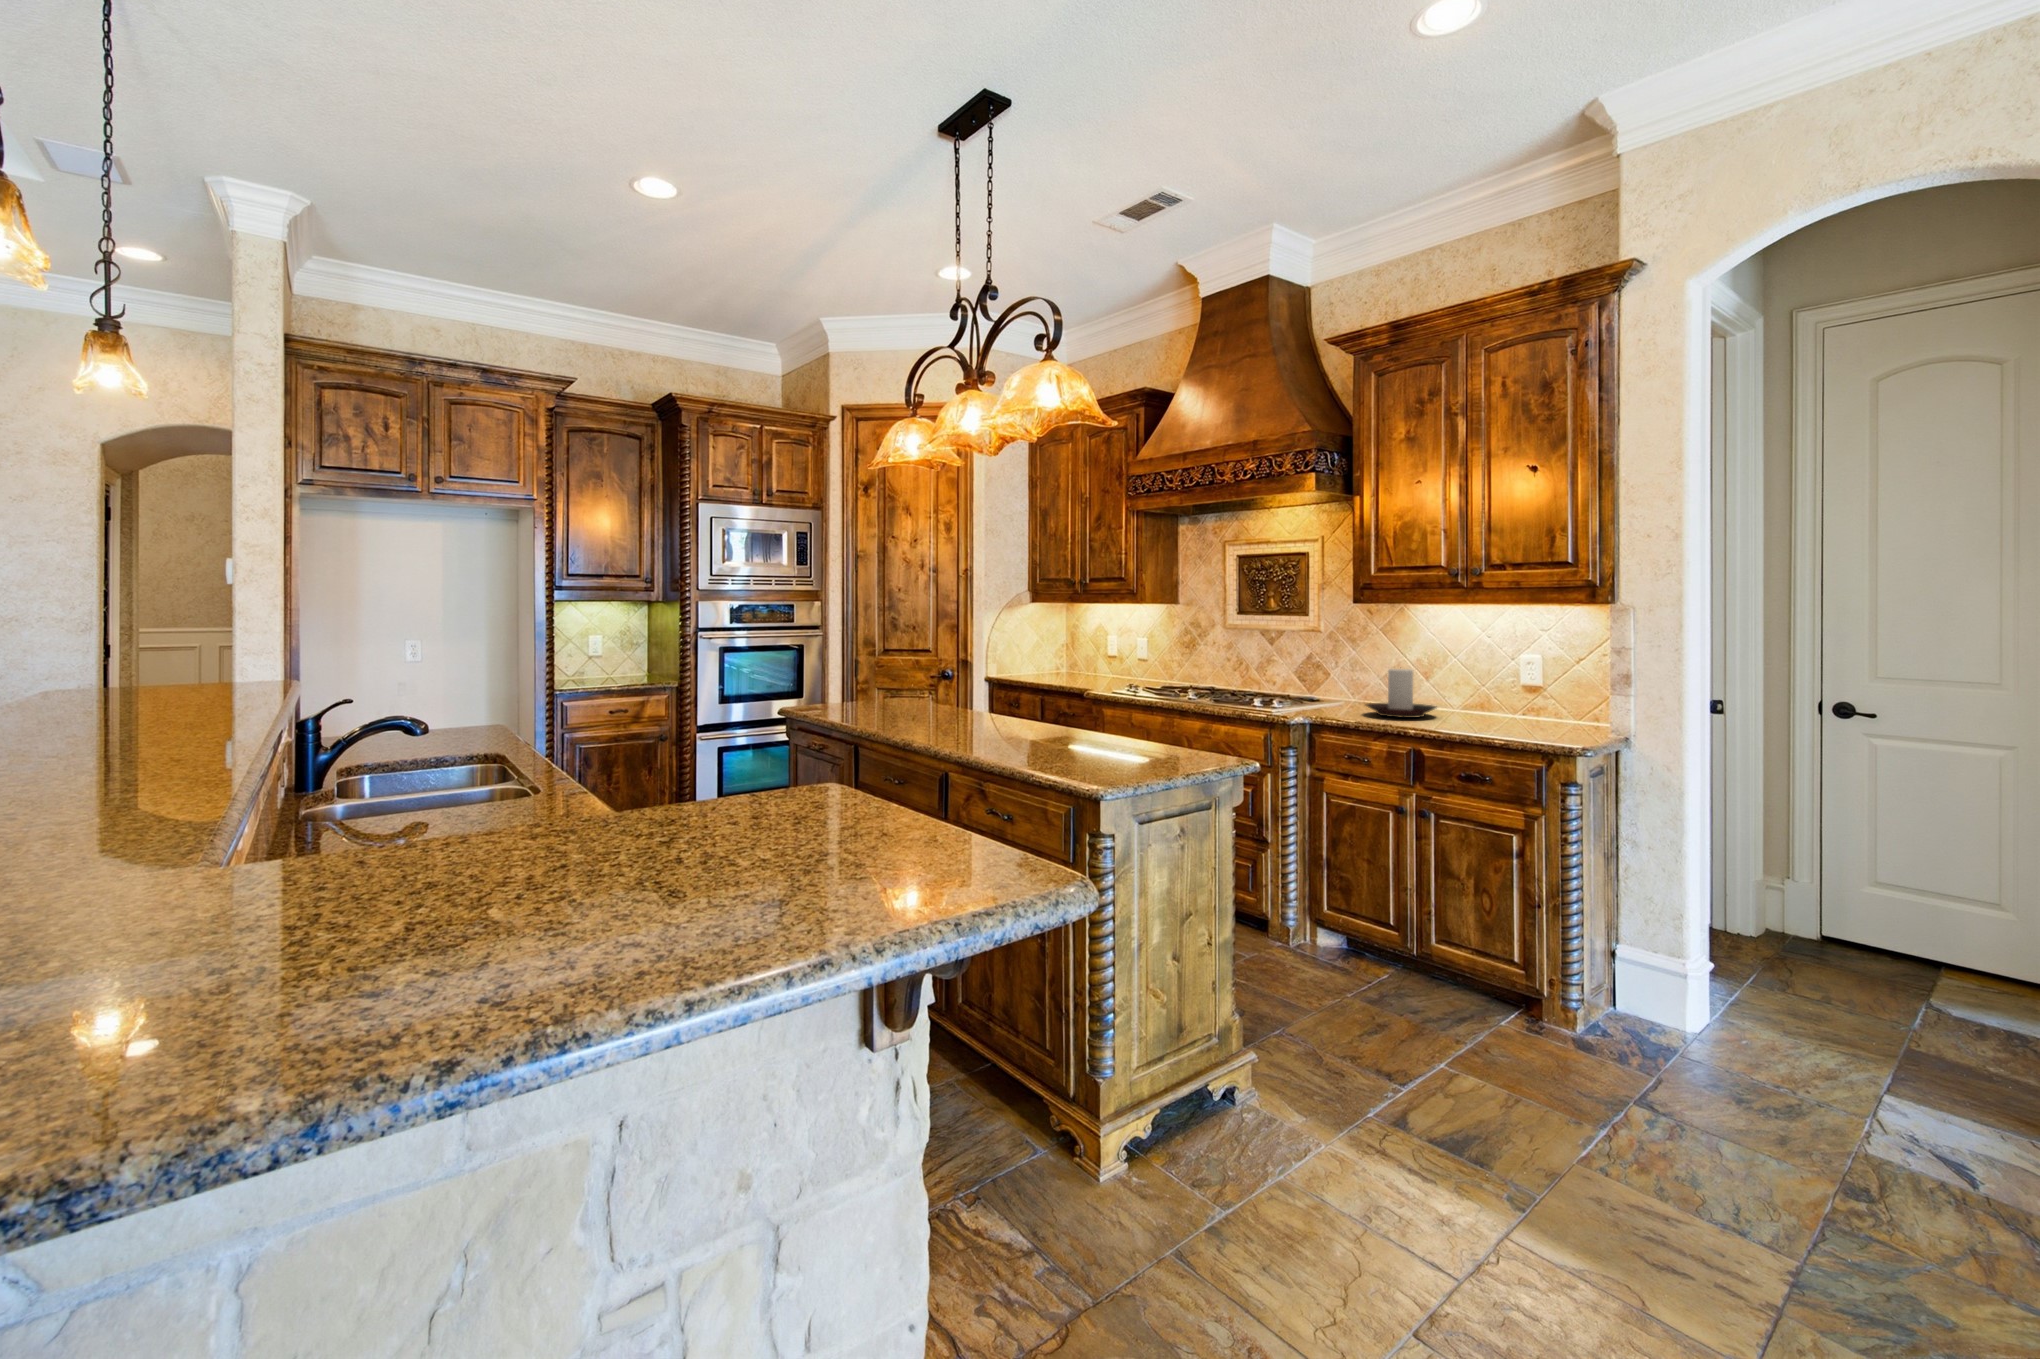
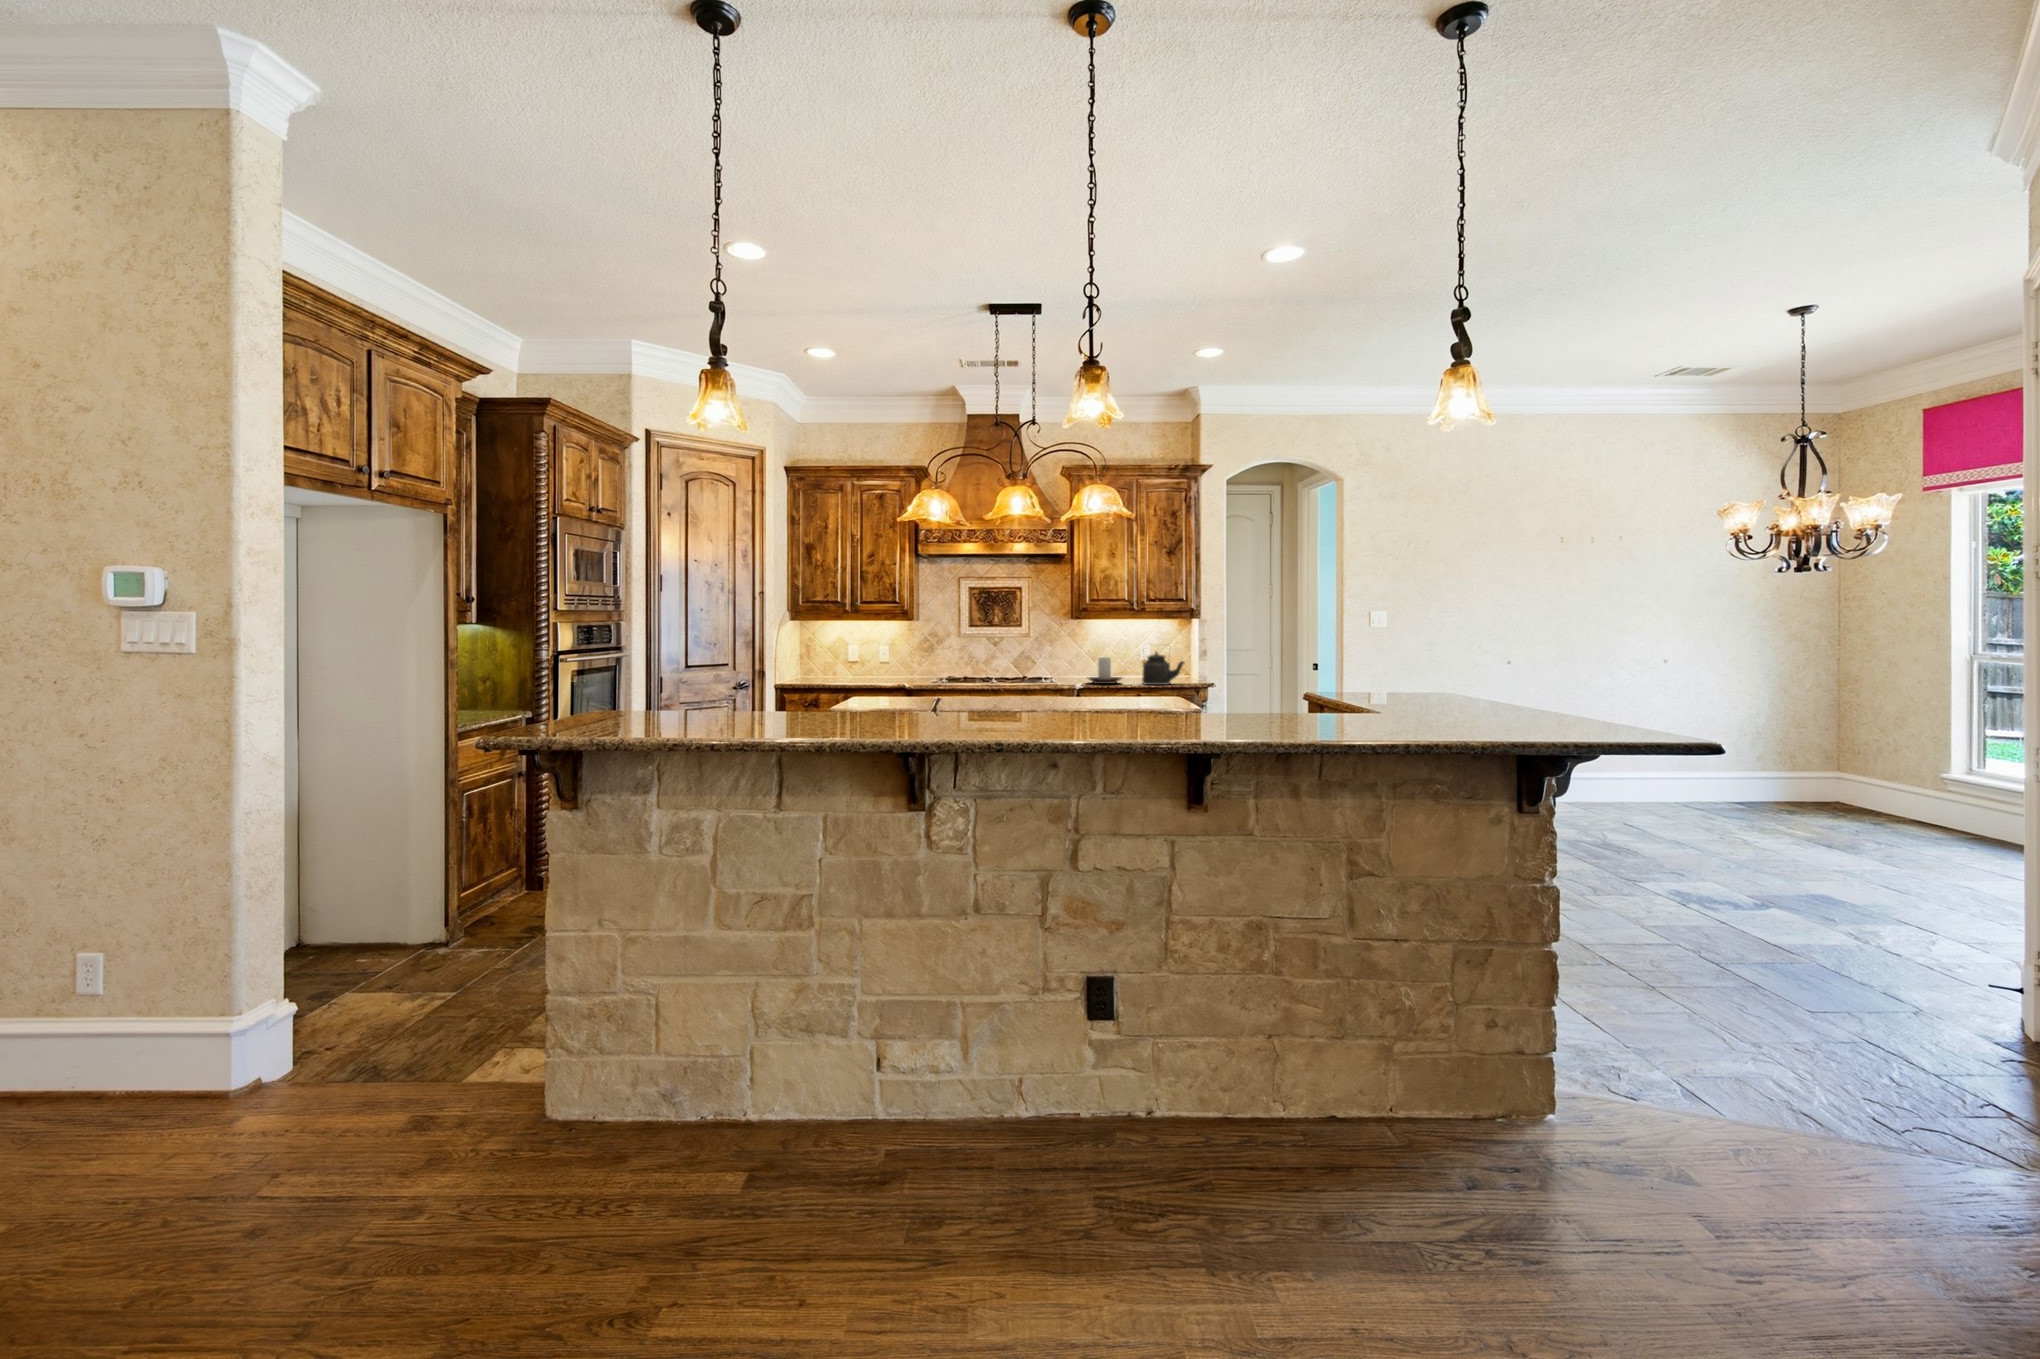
kettle: none [1464,650,1553,730] -> present [1142,652,1184,685]

